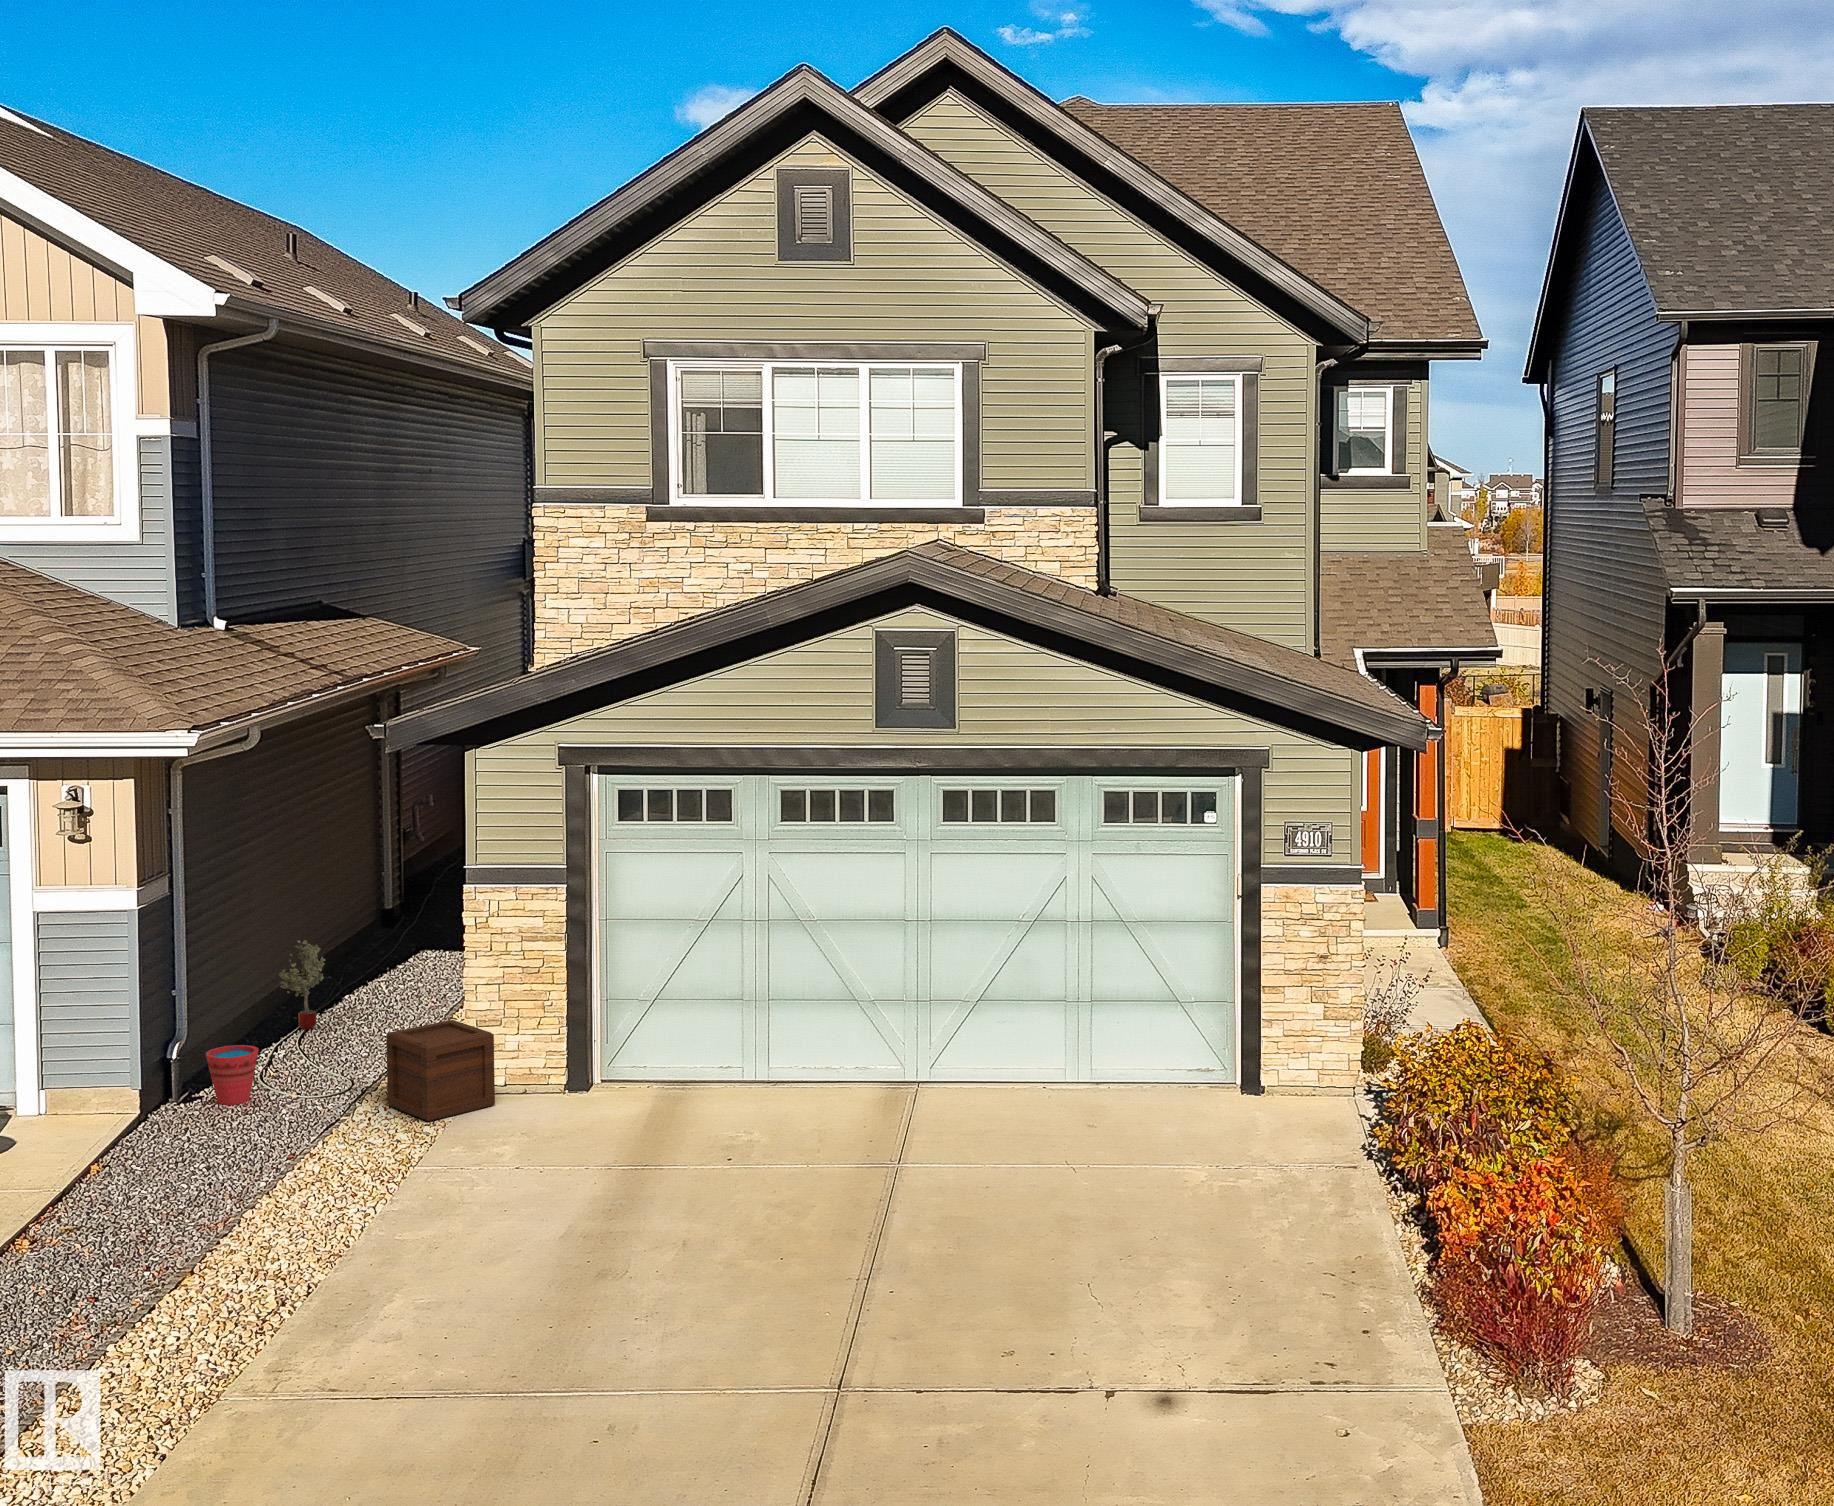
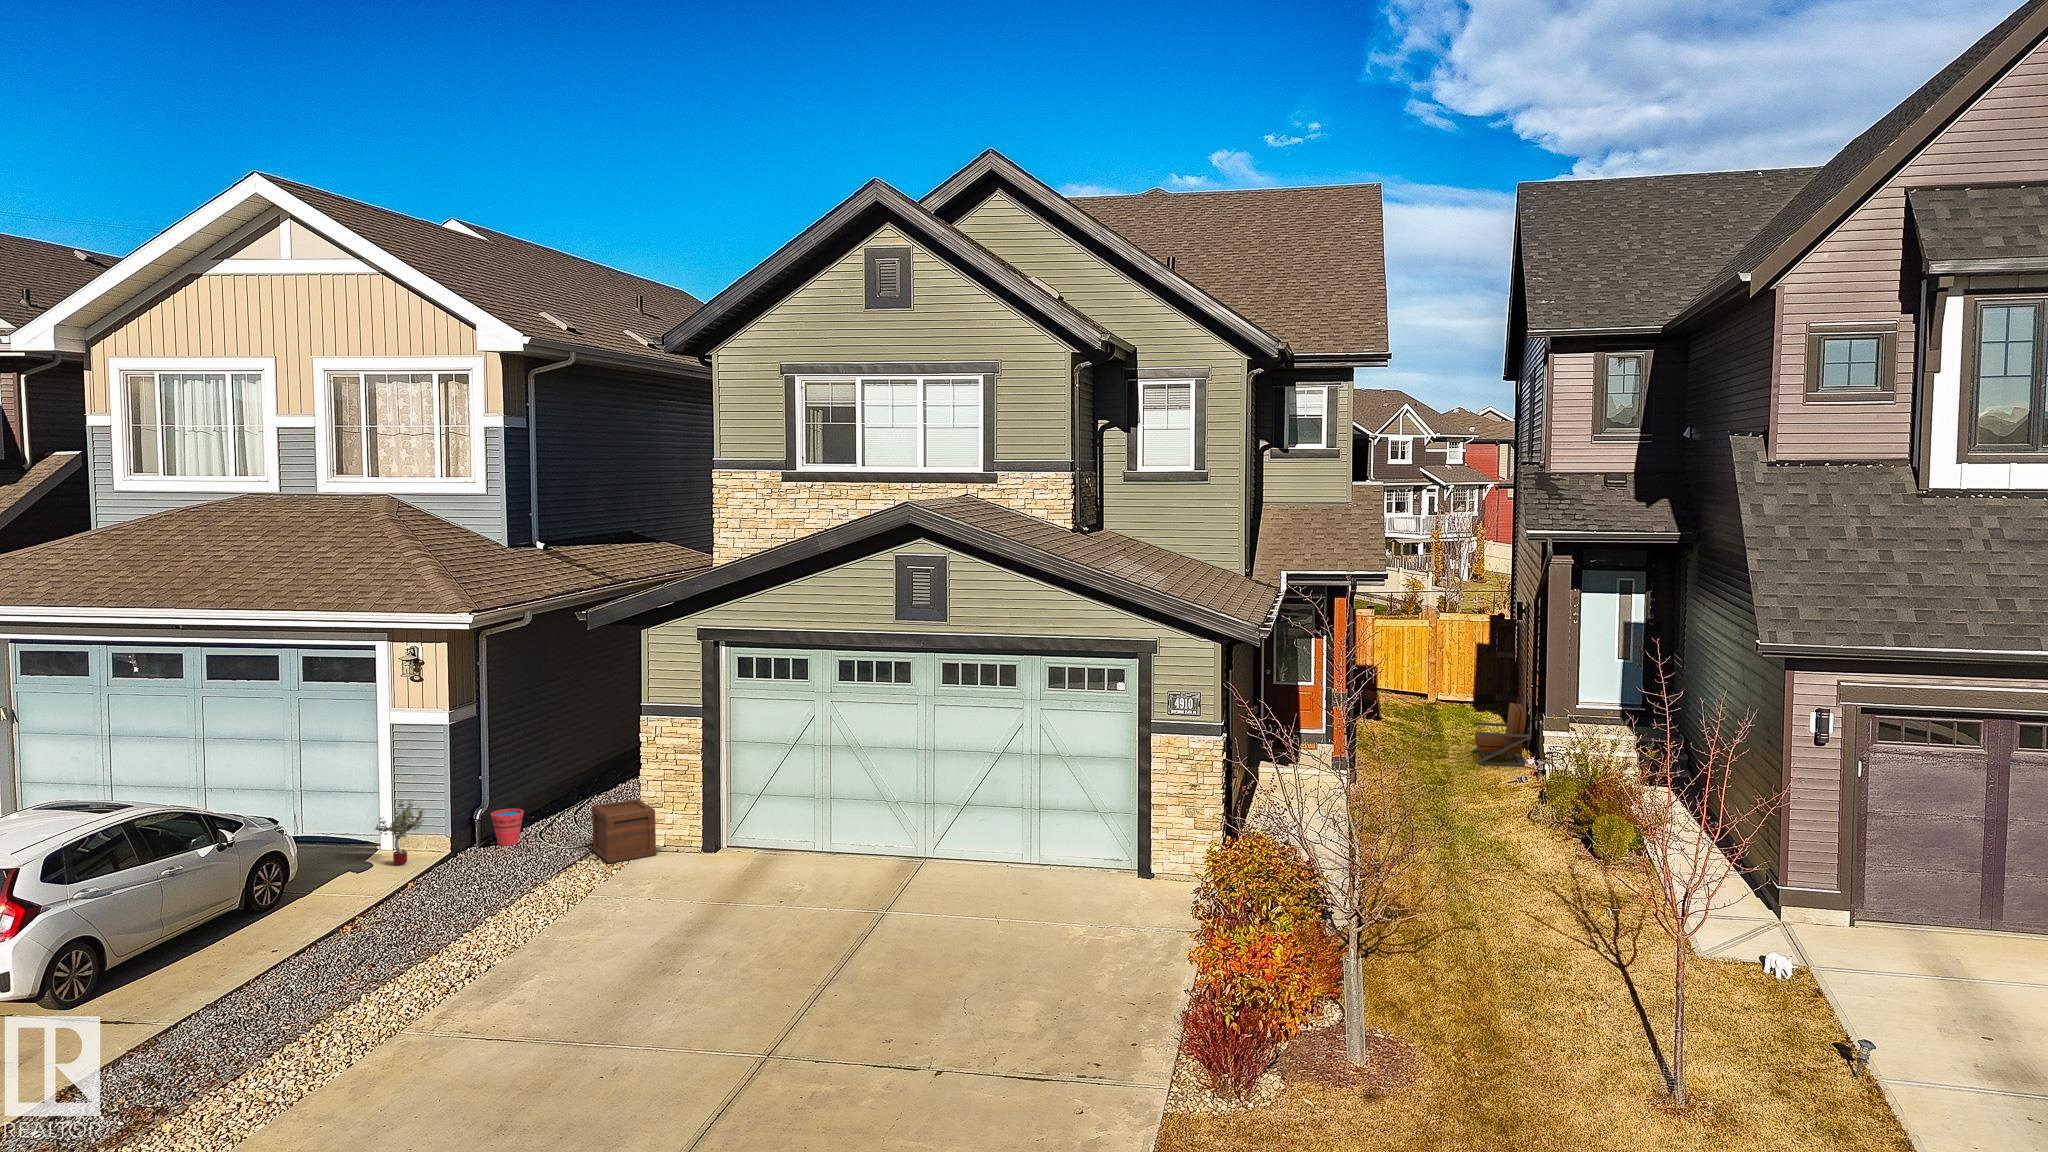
lounge chair: none [1576,833,1667,921] -> present [1472,703,1531,766]
potted tree: present [279,940,325,1029] -> present [375,799,425,865]

